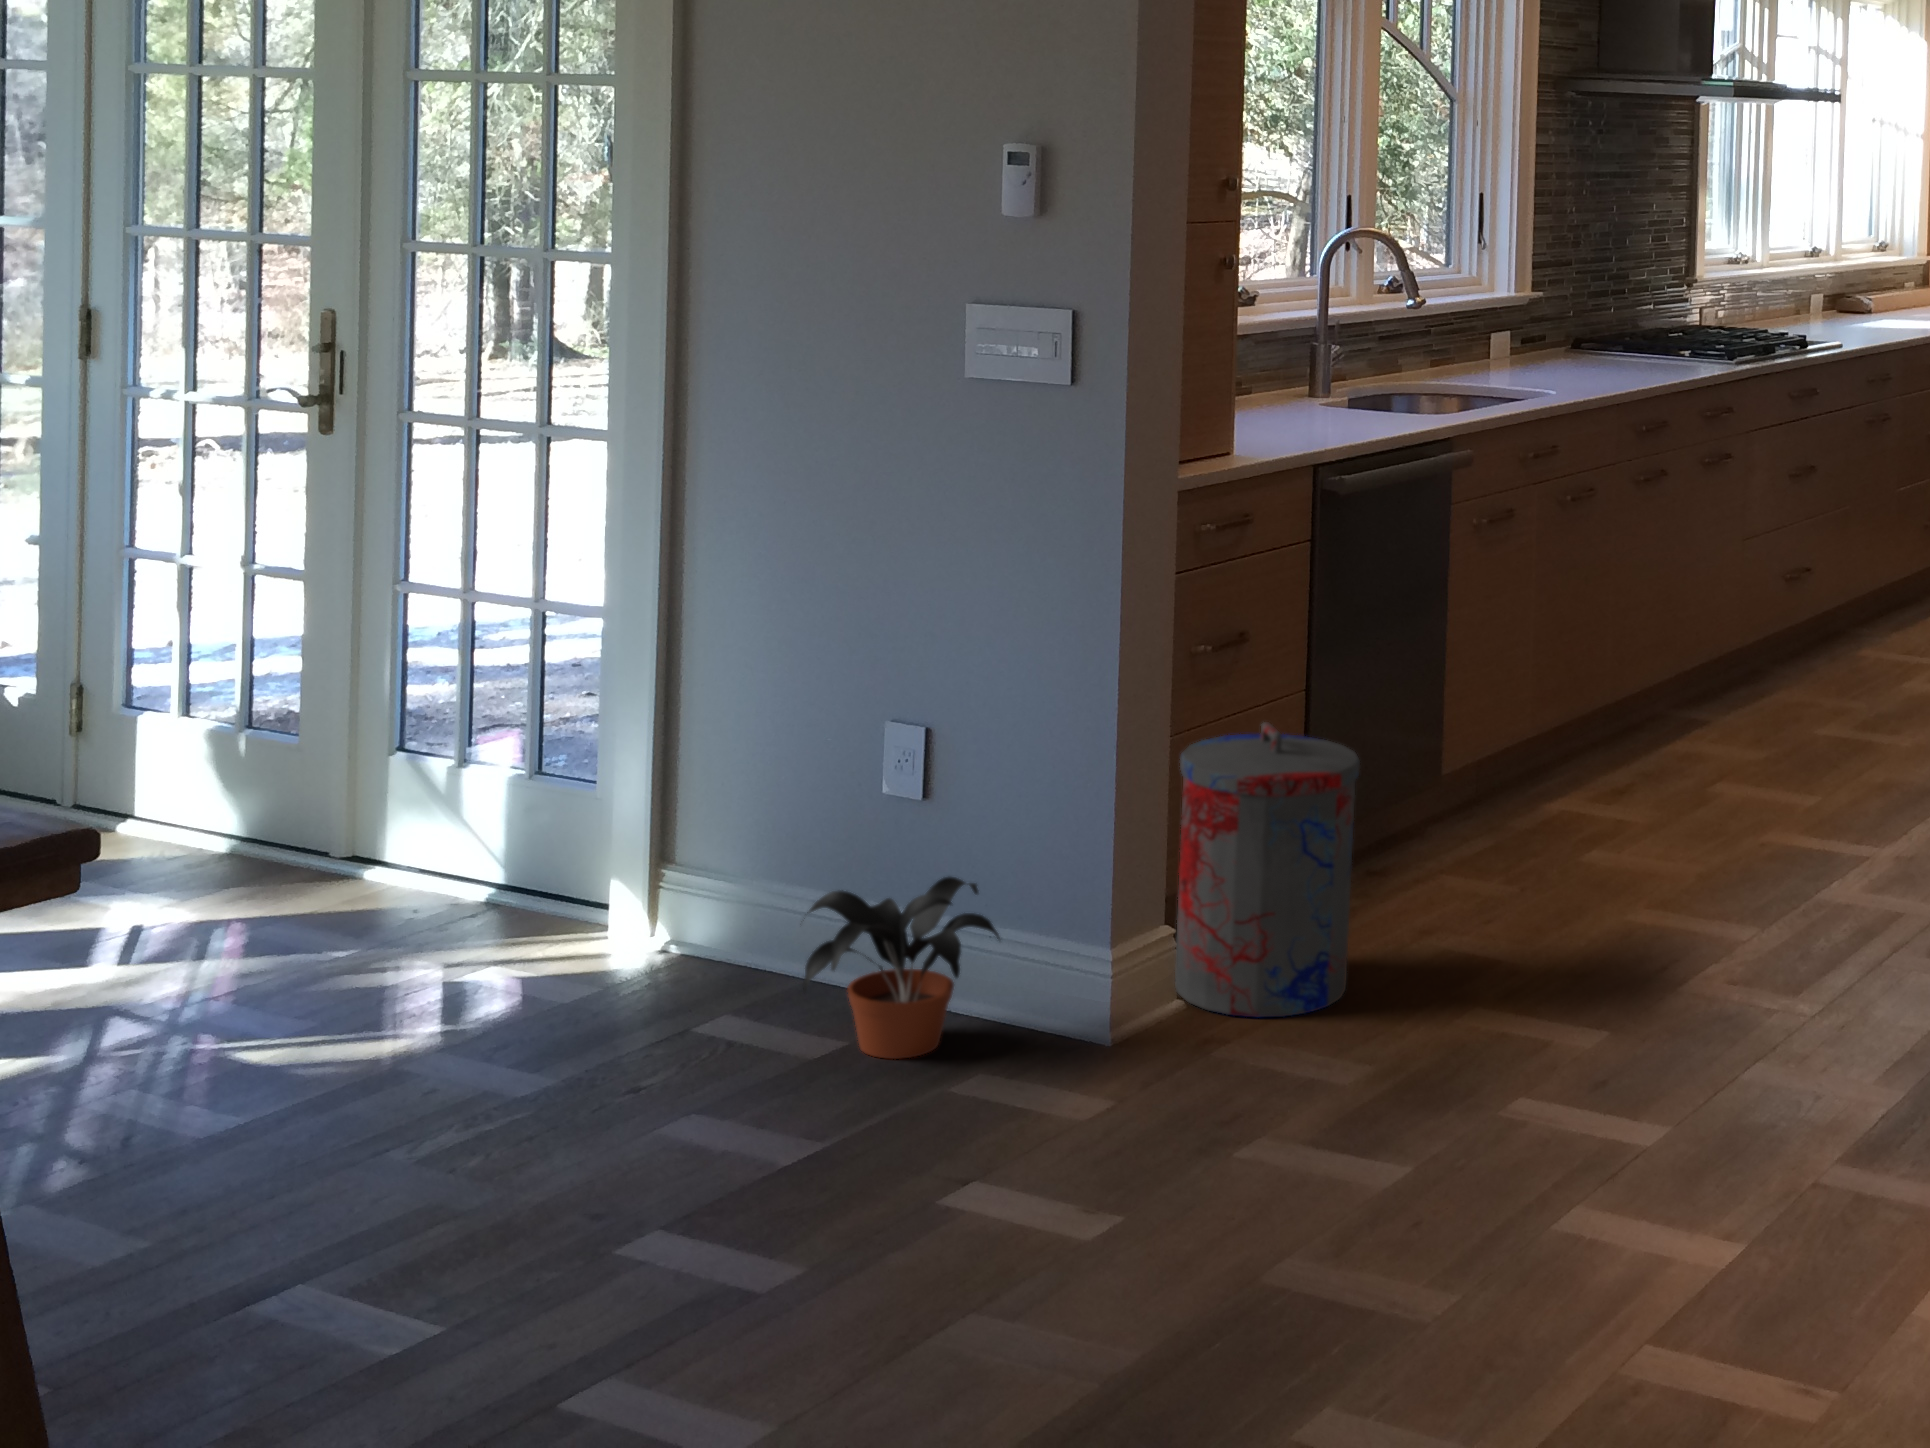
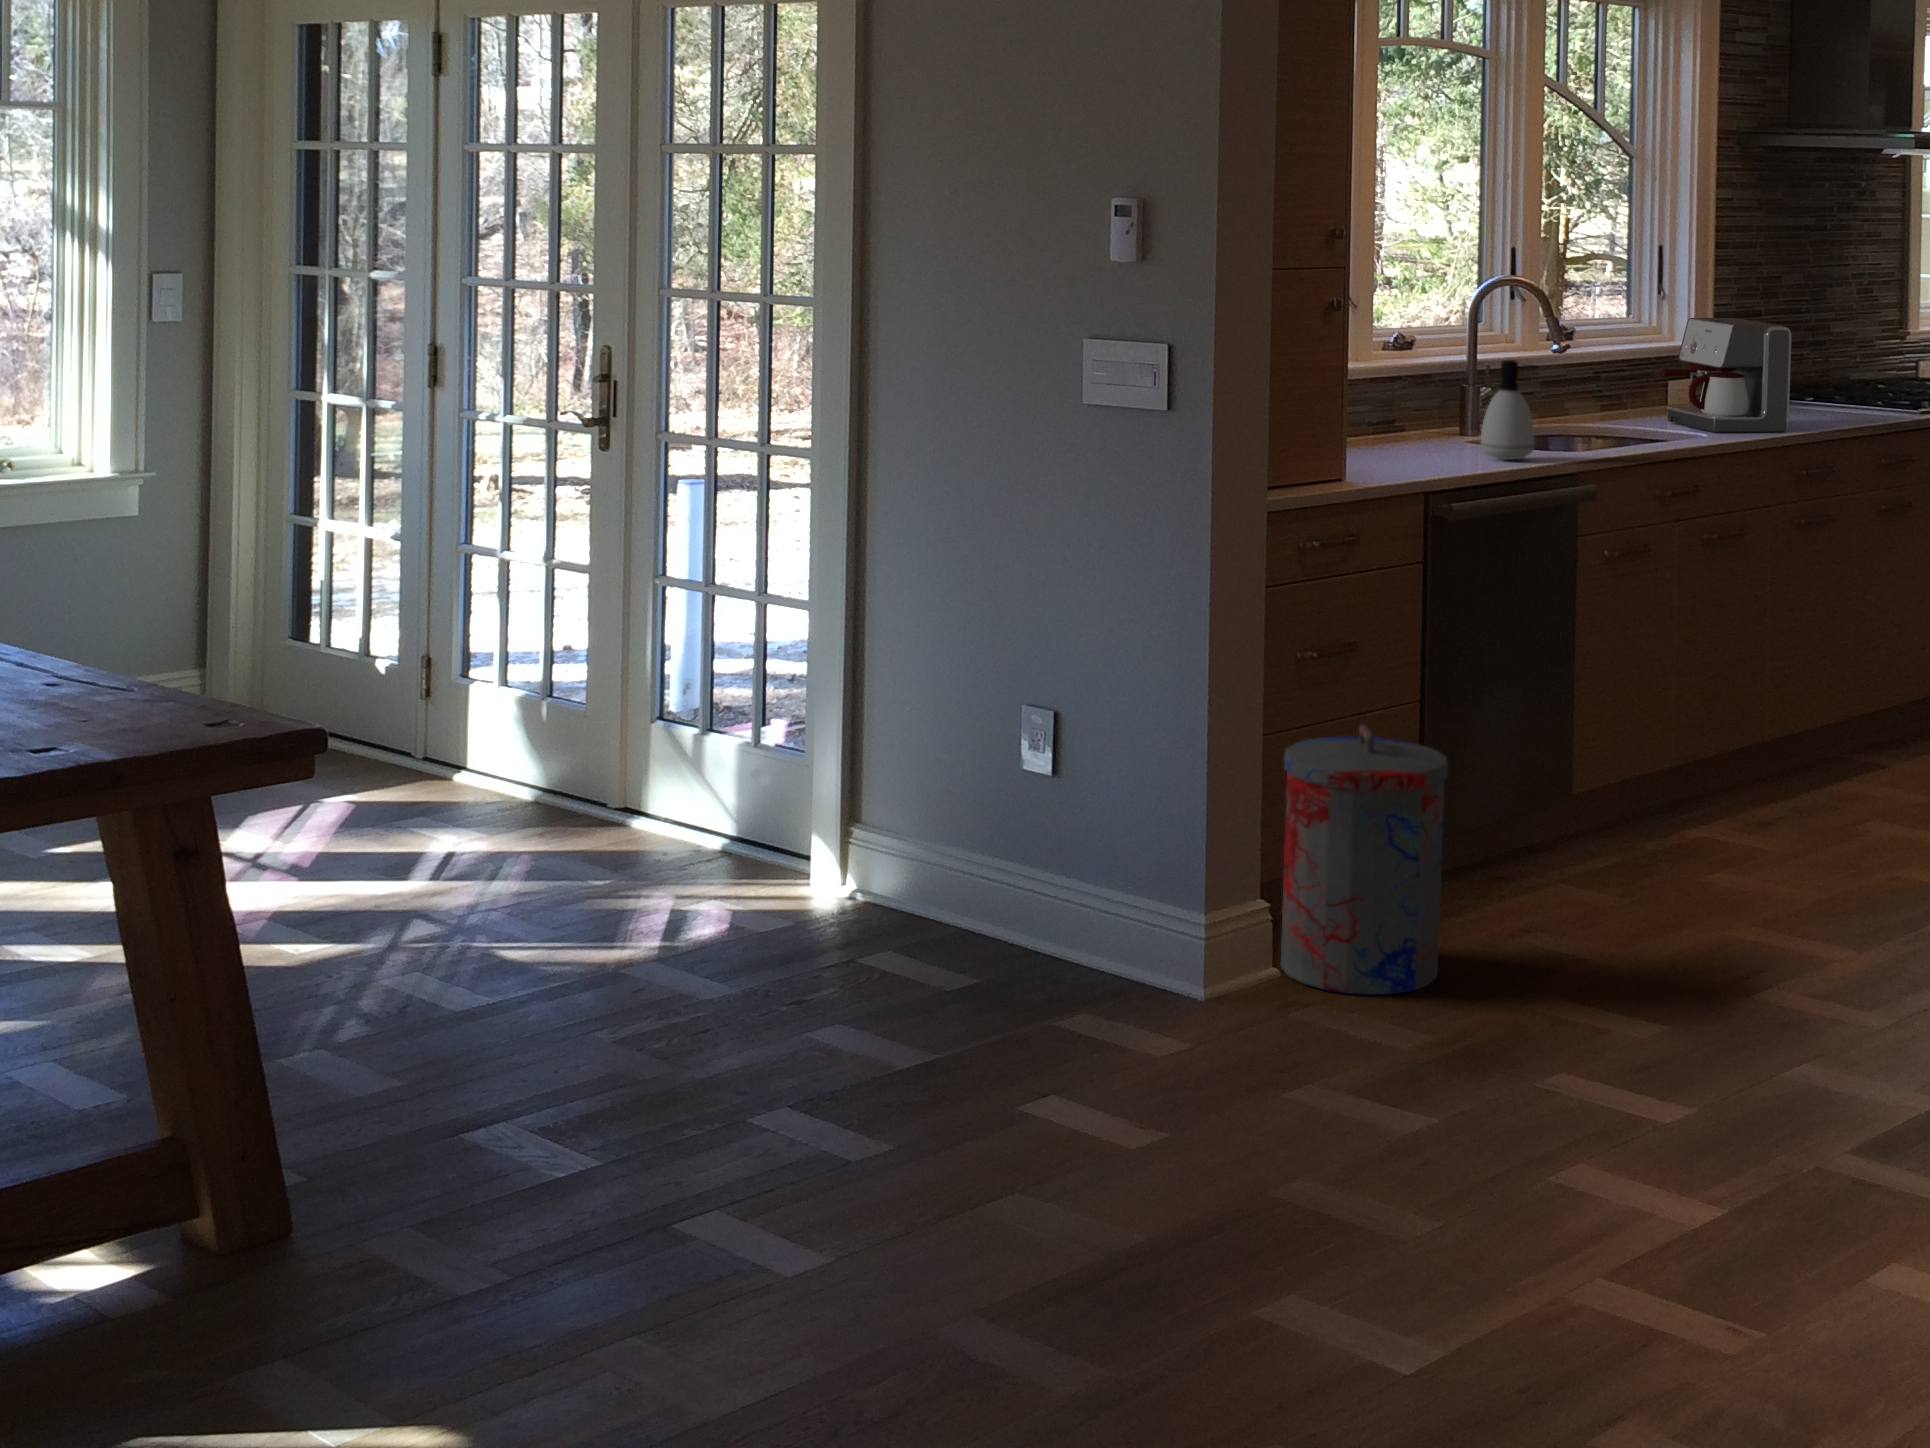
coffee maker: none [1498,269,1630,388] -> present [1661,318,1791,433]
soap dispenser: none [1344,318,1406,424] -> present [1480,360,1538,460]
potted plant: present [803,877,999,1059] -> none [942,845,1115,1000]

